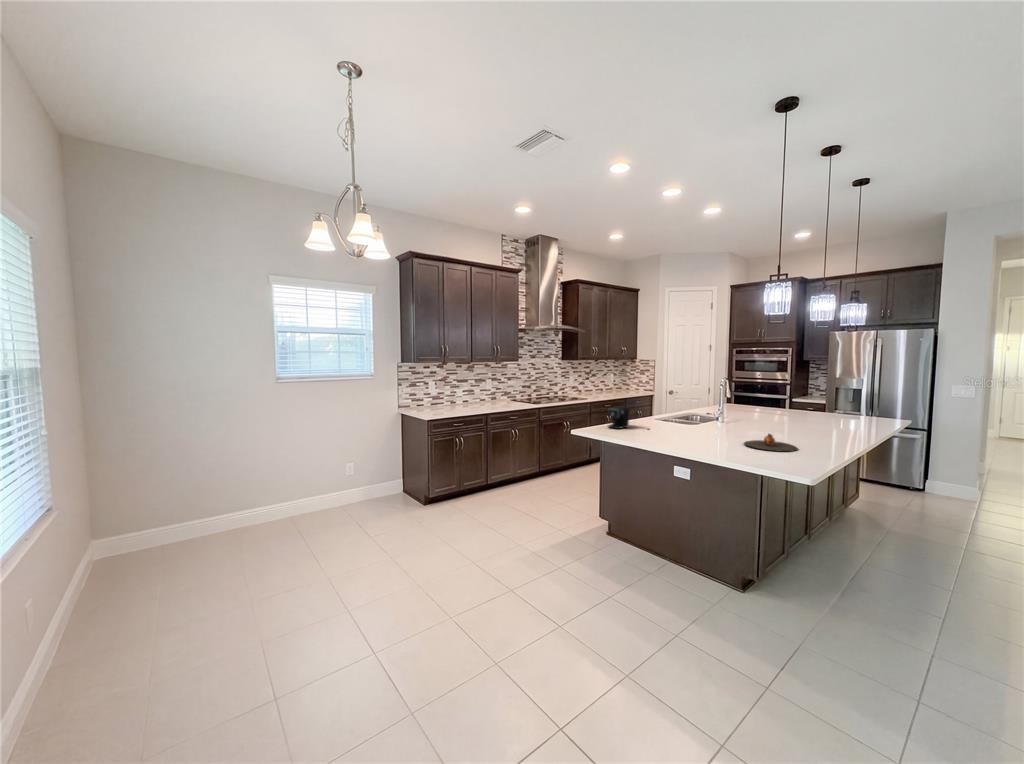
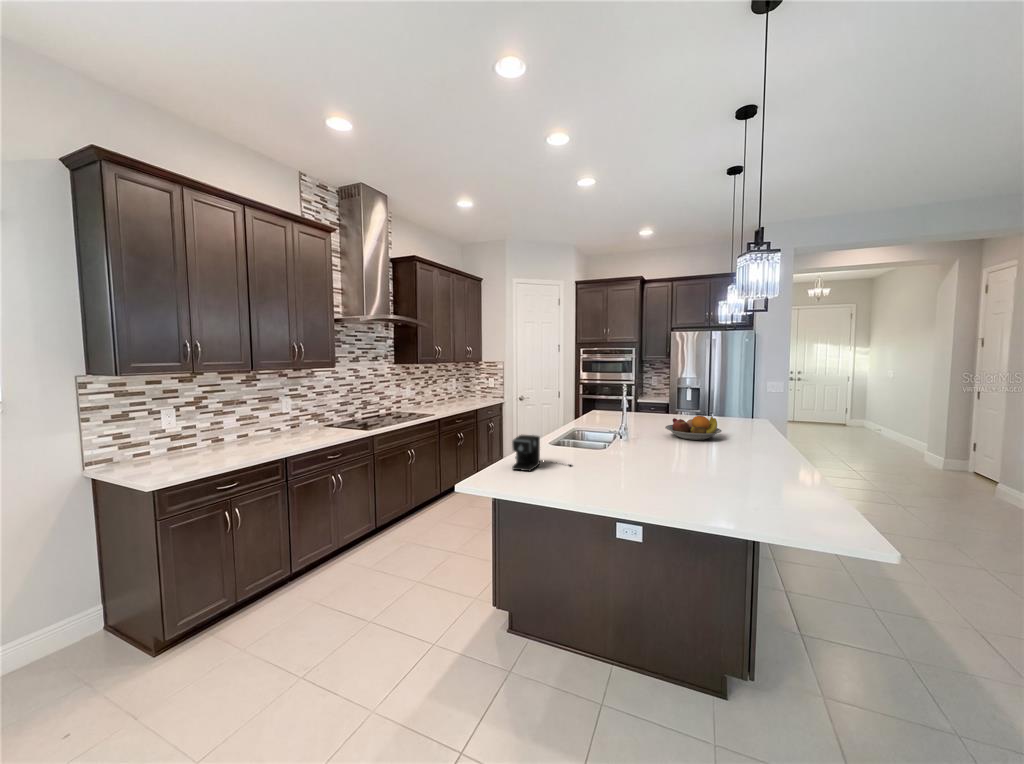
fruit bowl: none [755,407,806,427] -> present [665,416,722,440]
plate: present [744,434,797,452] -> none [721,463,795,492]

